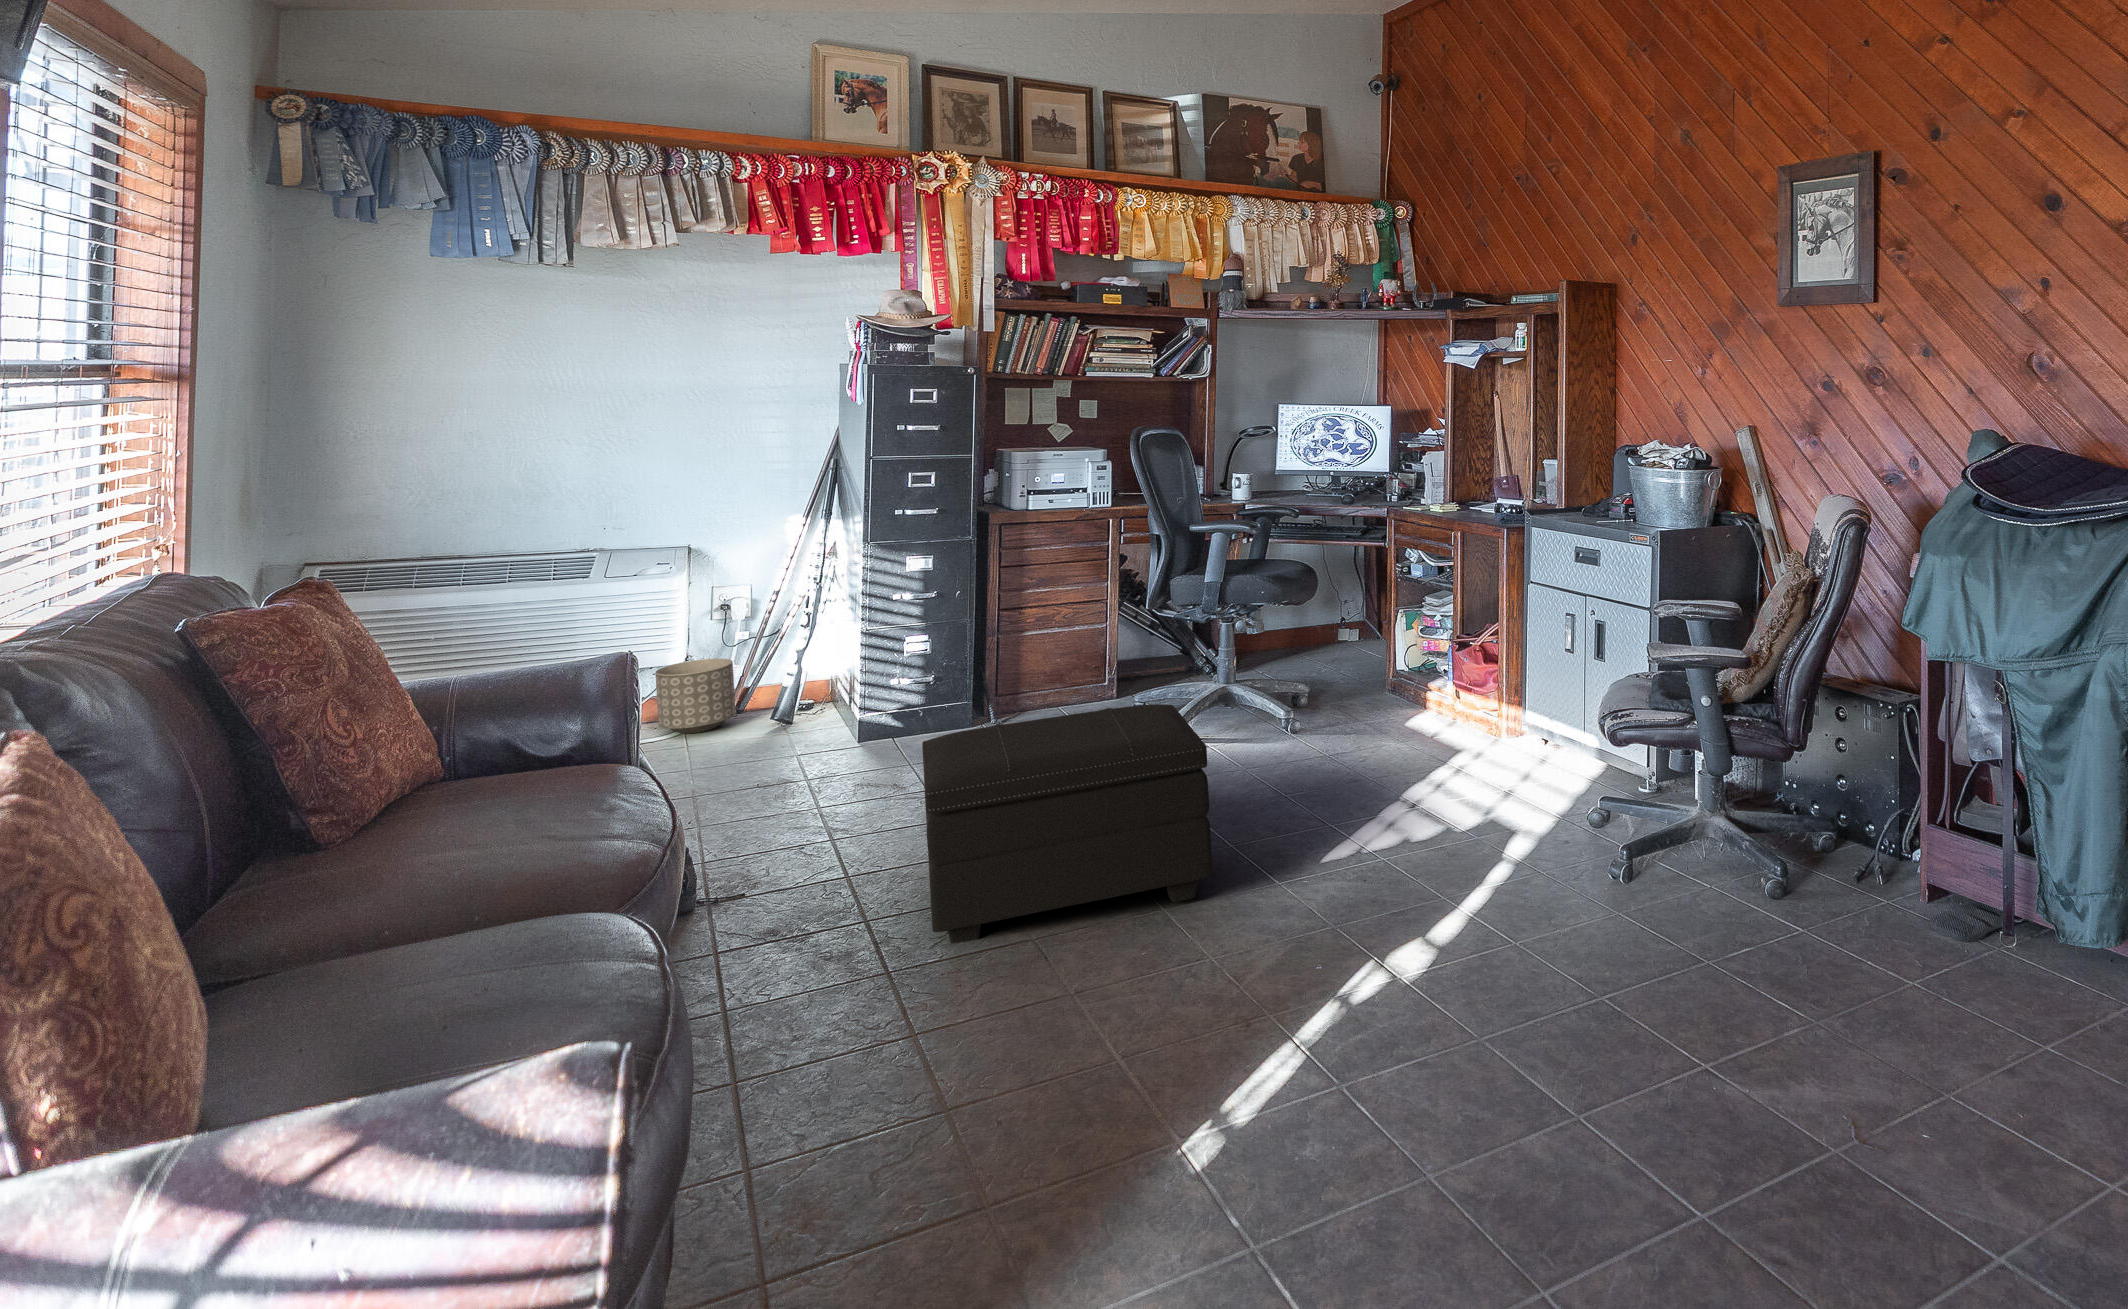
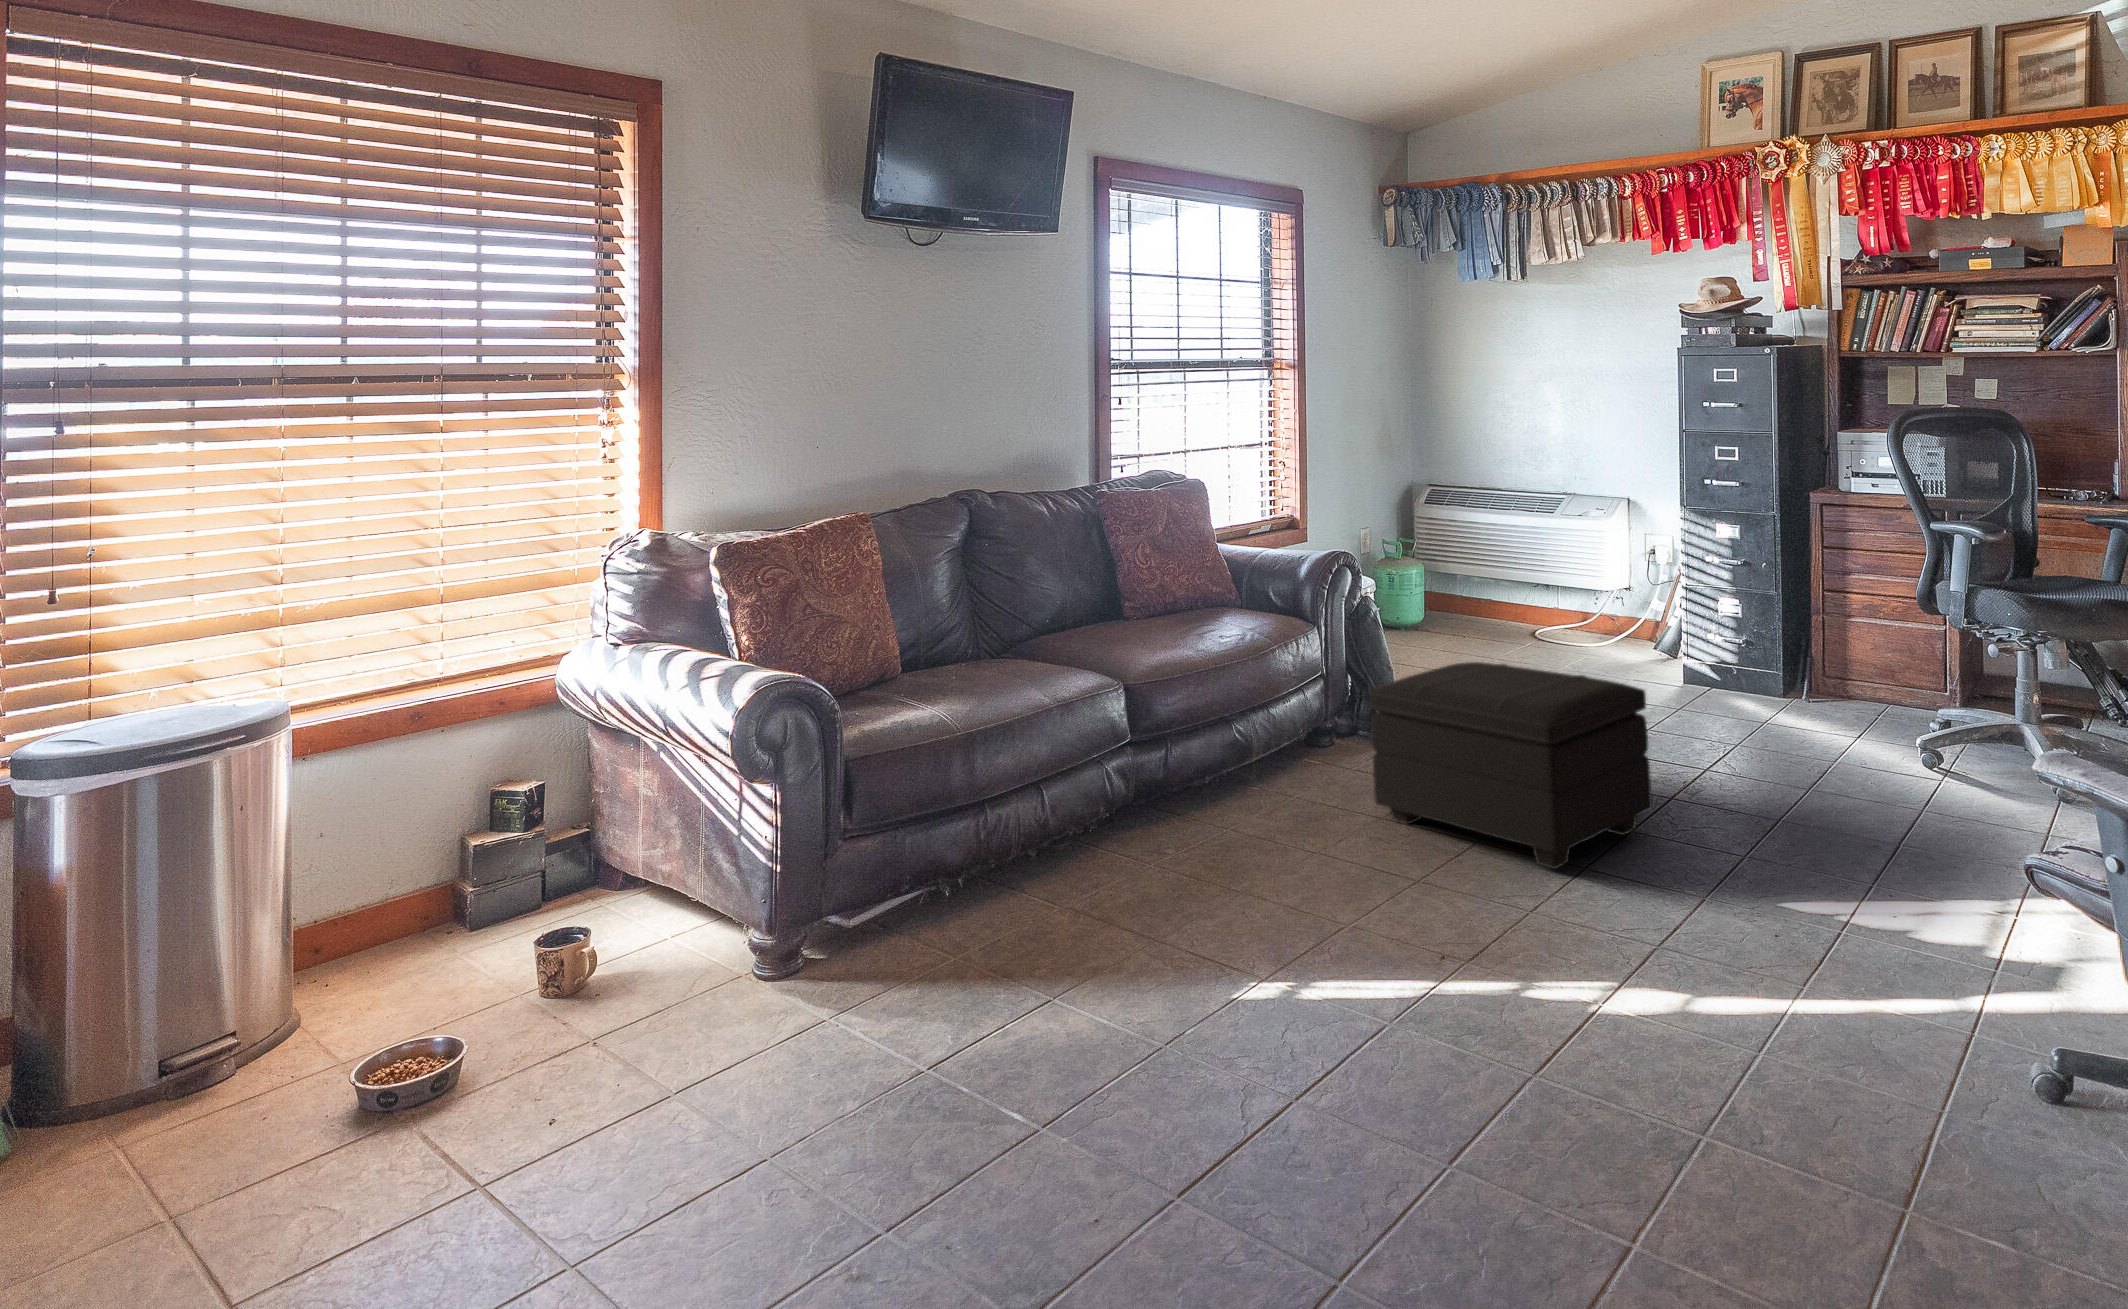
planter: present [655,659,736,734] -> none [1581,588,1638,645]

